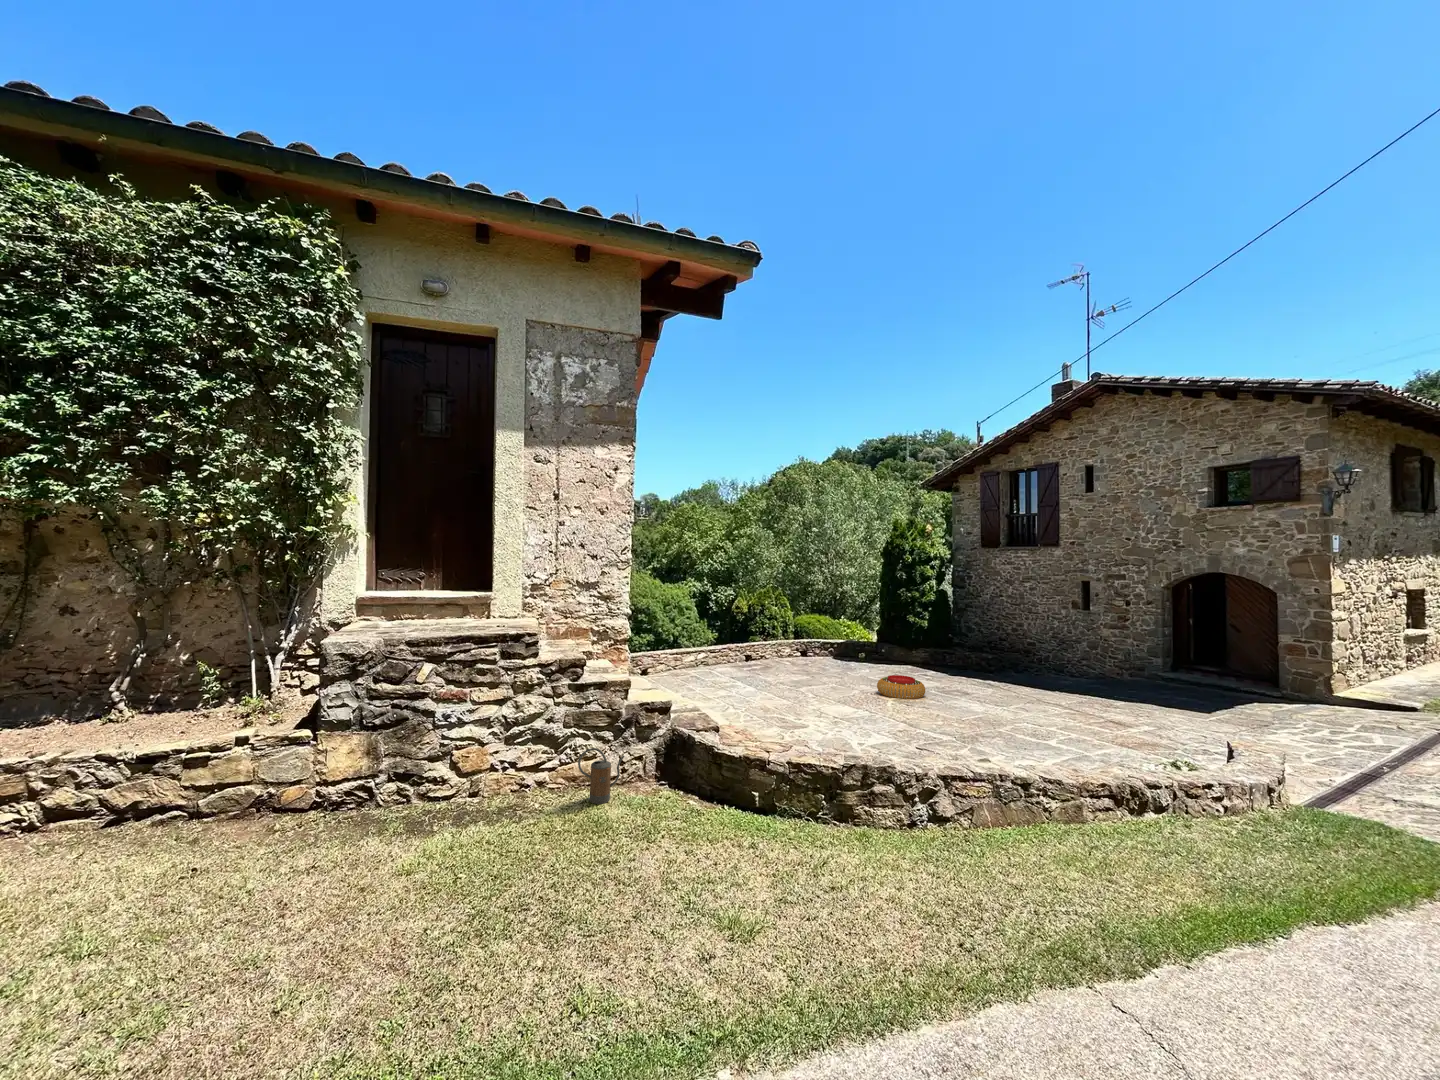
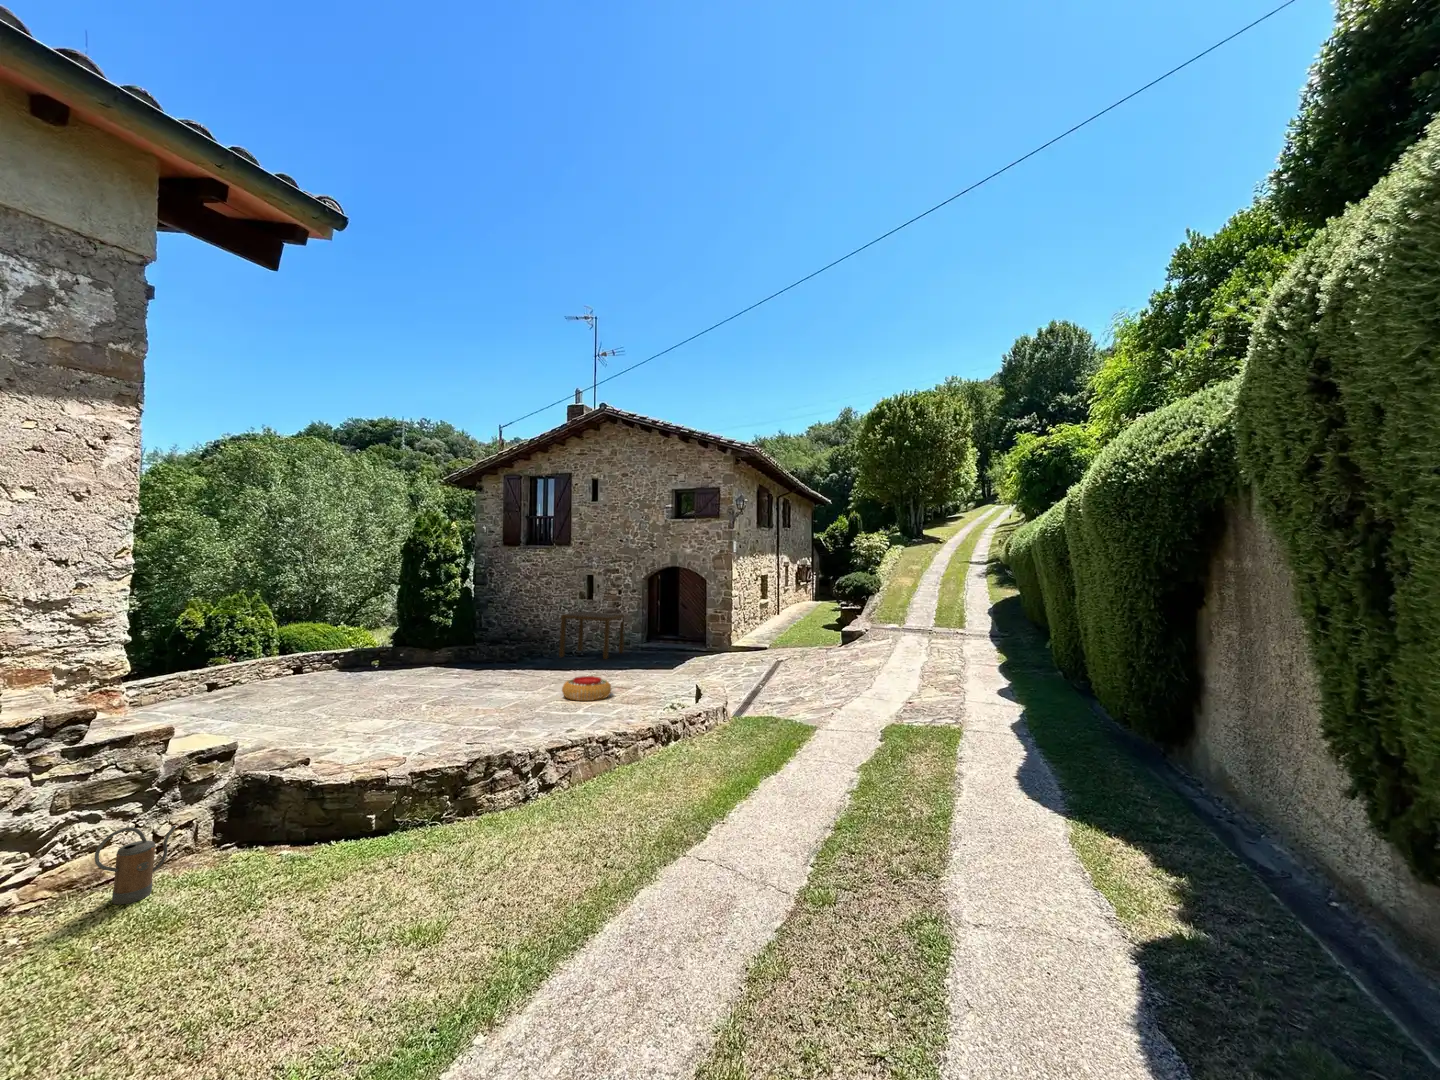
dining table: none [1051,624,1147,689] -> present [559,612,624,659]
pouf: present [877,675,925,699] -> present [562,676,611,701]

